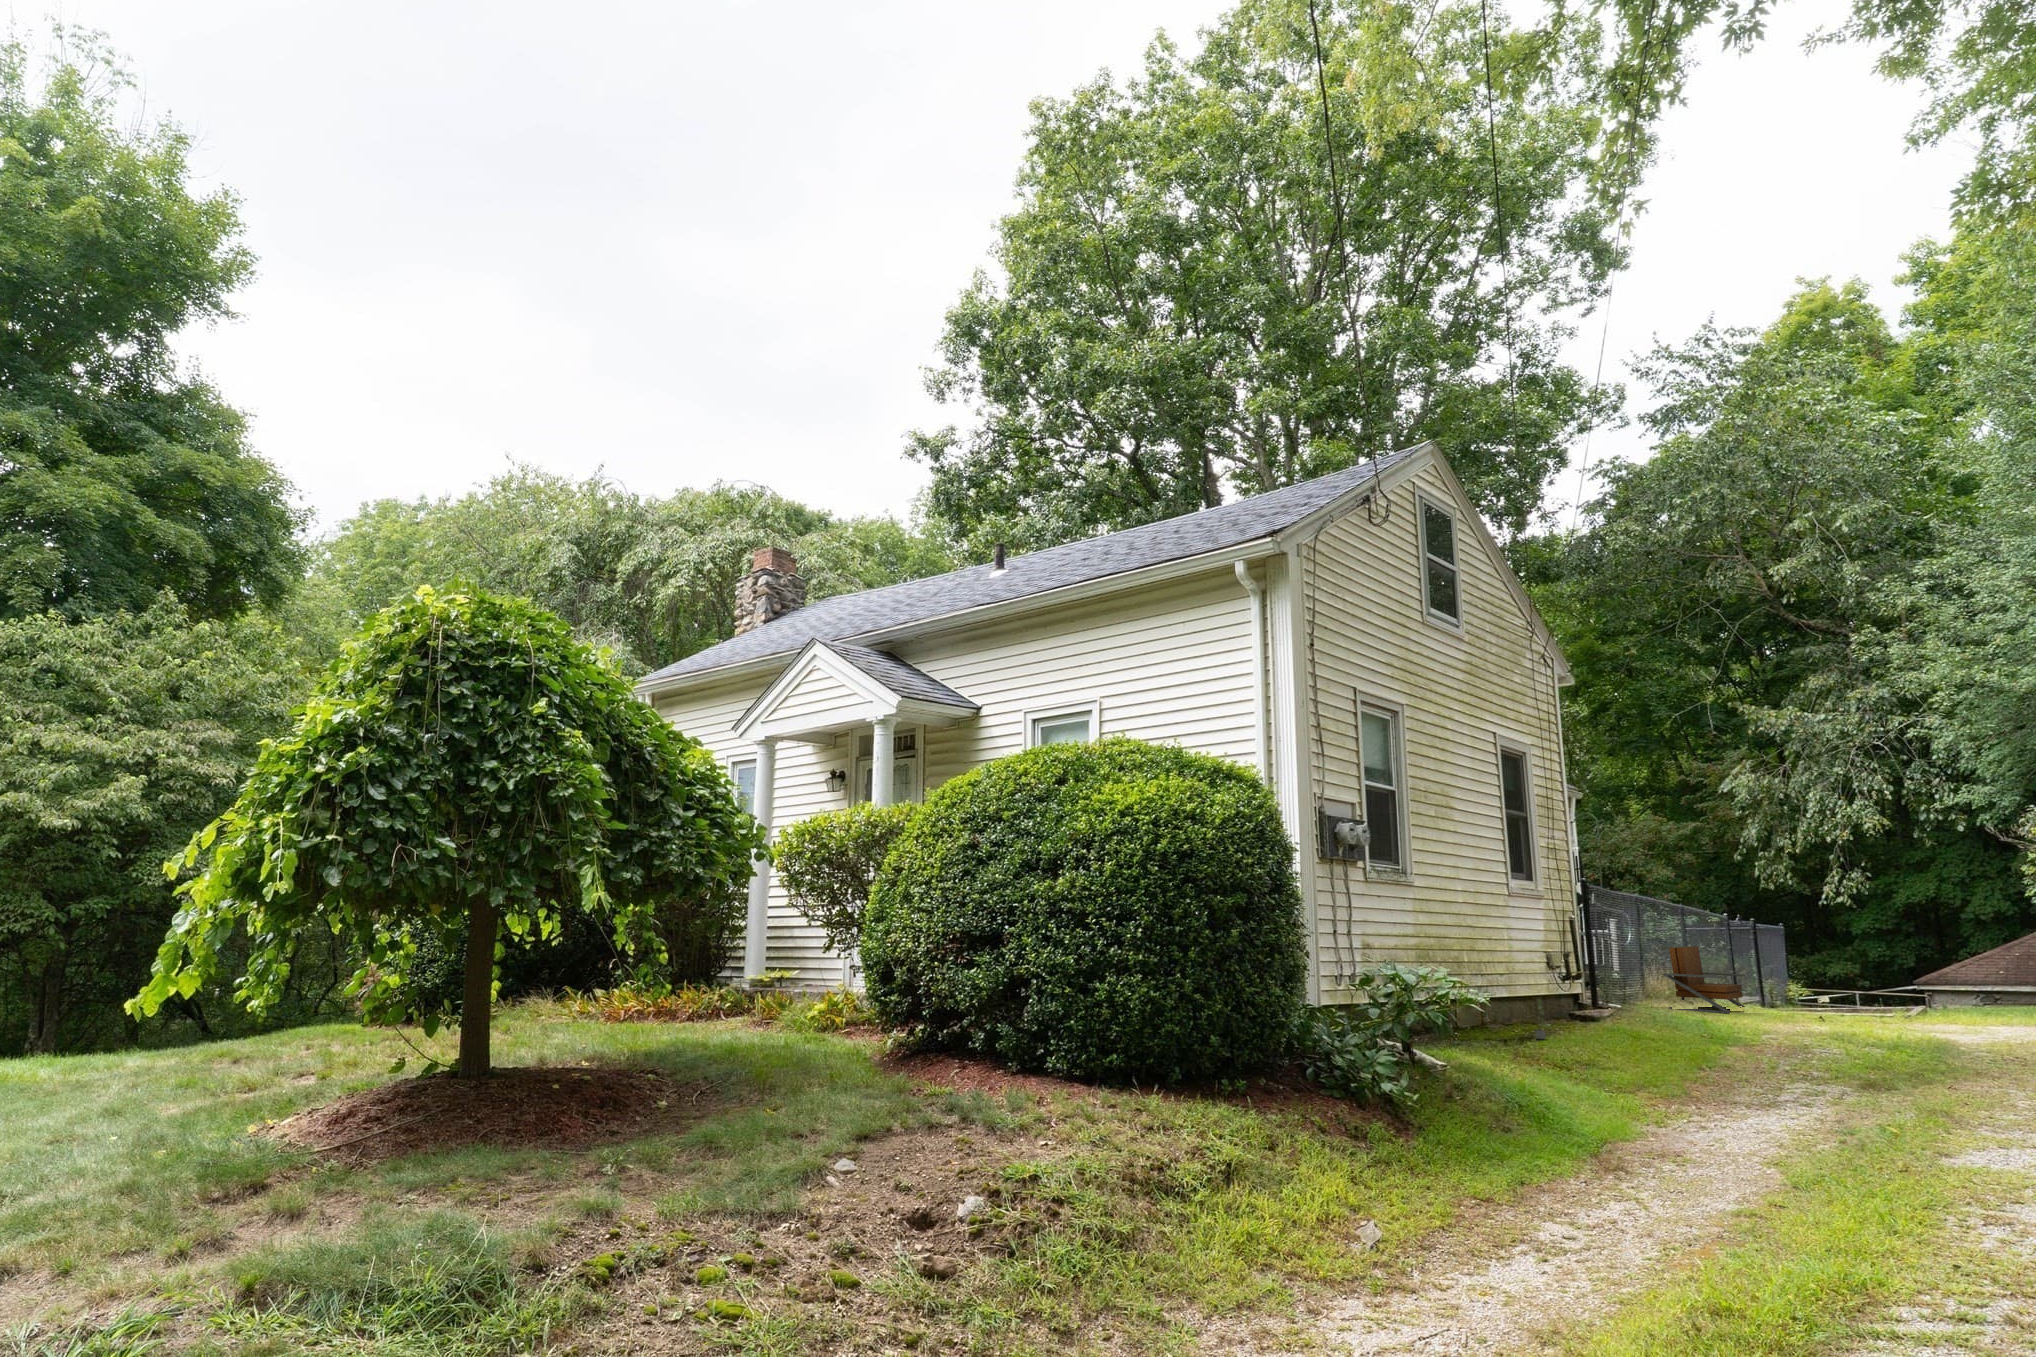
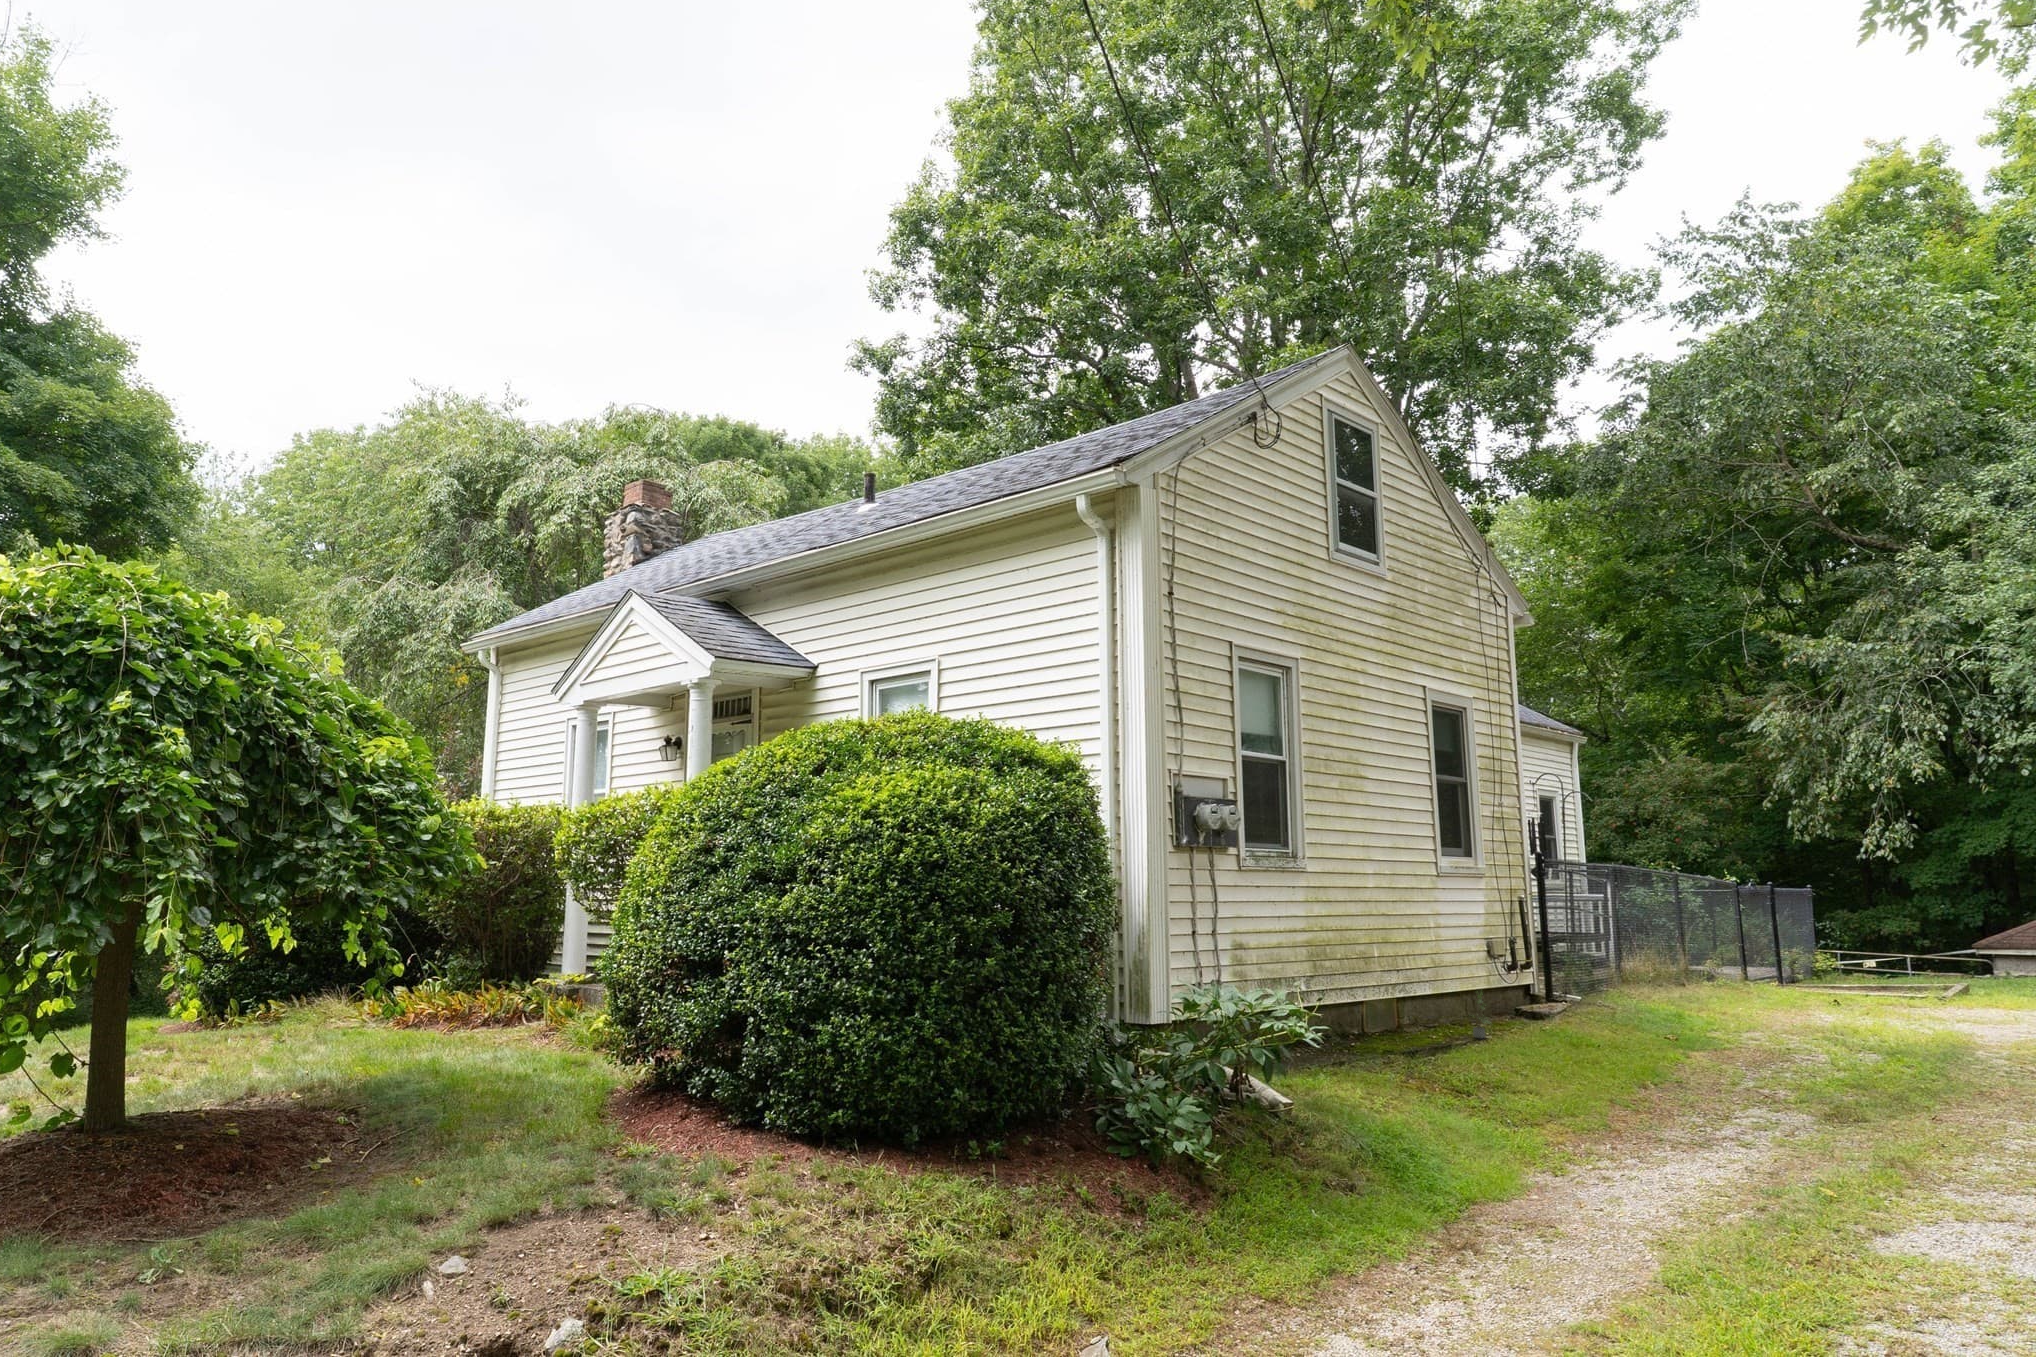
lounge chair: present [1663,946,1745,1013] -> none [1661,913,1759,991]

